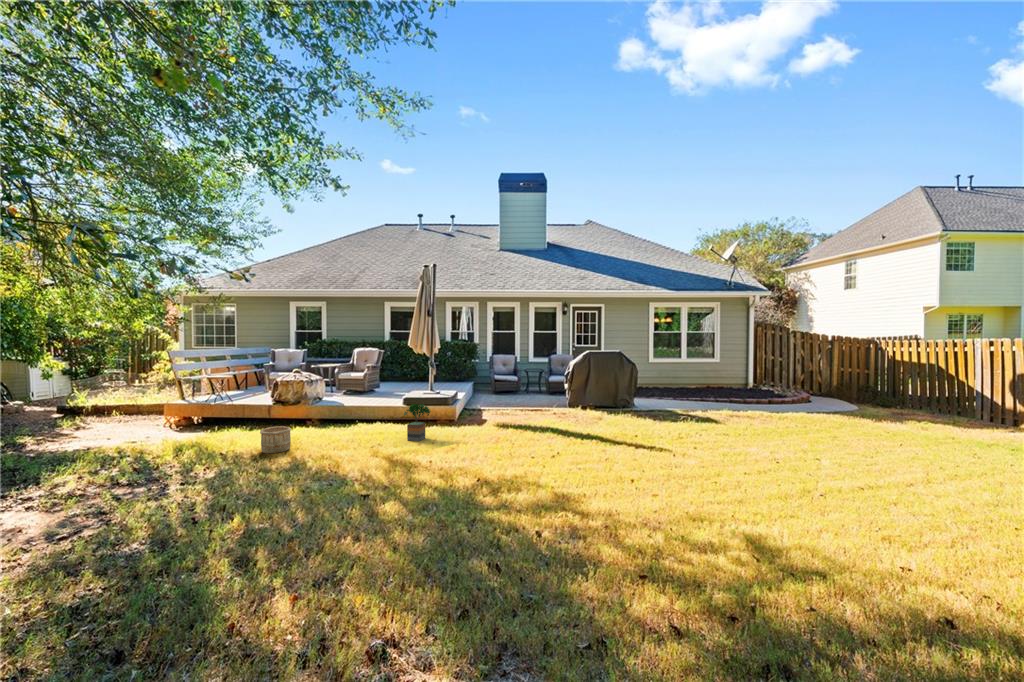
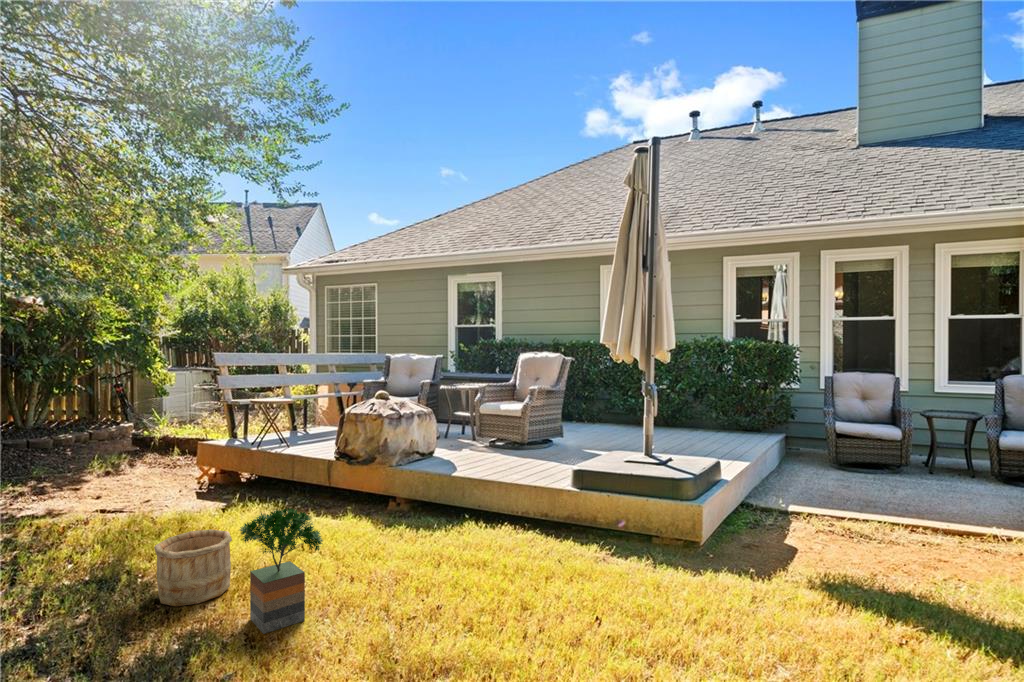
potted tree: present [404,404,431,441] -> present [240,508,323,634]

